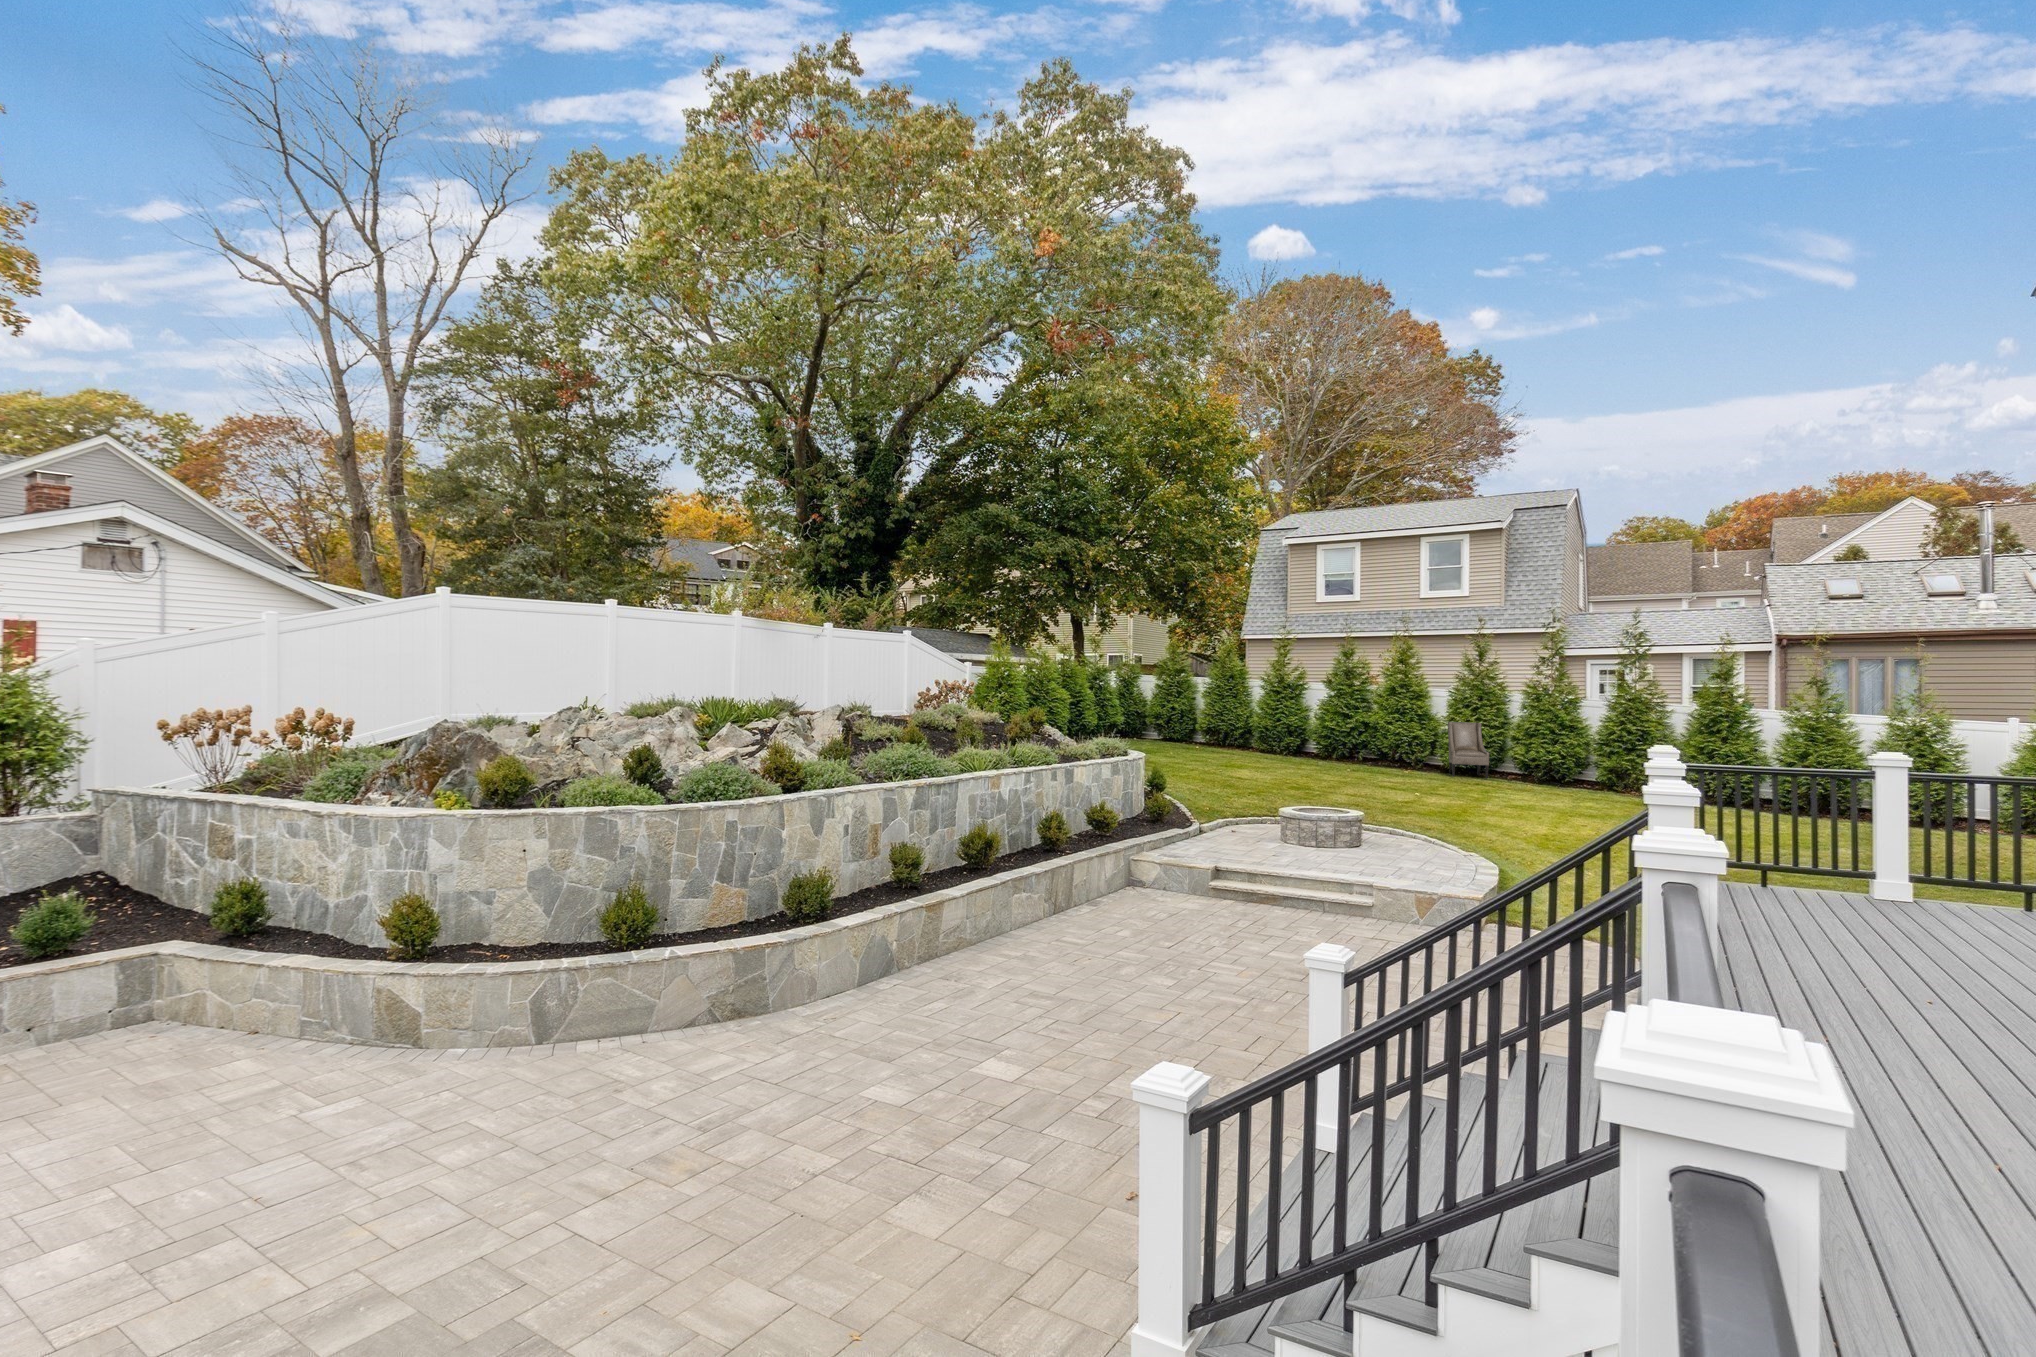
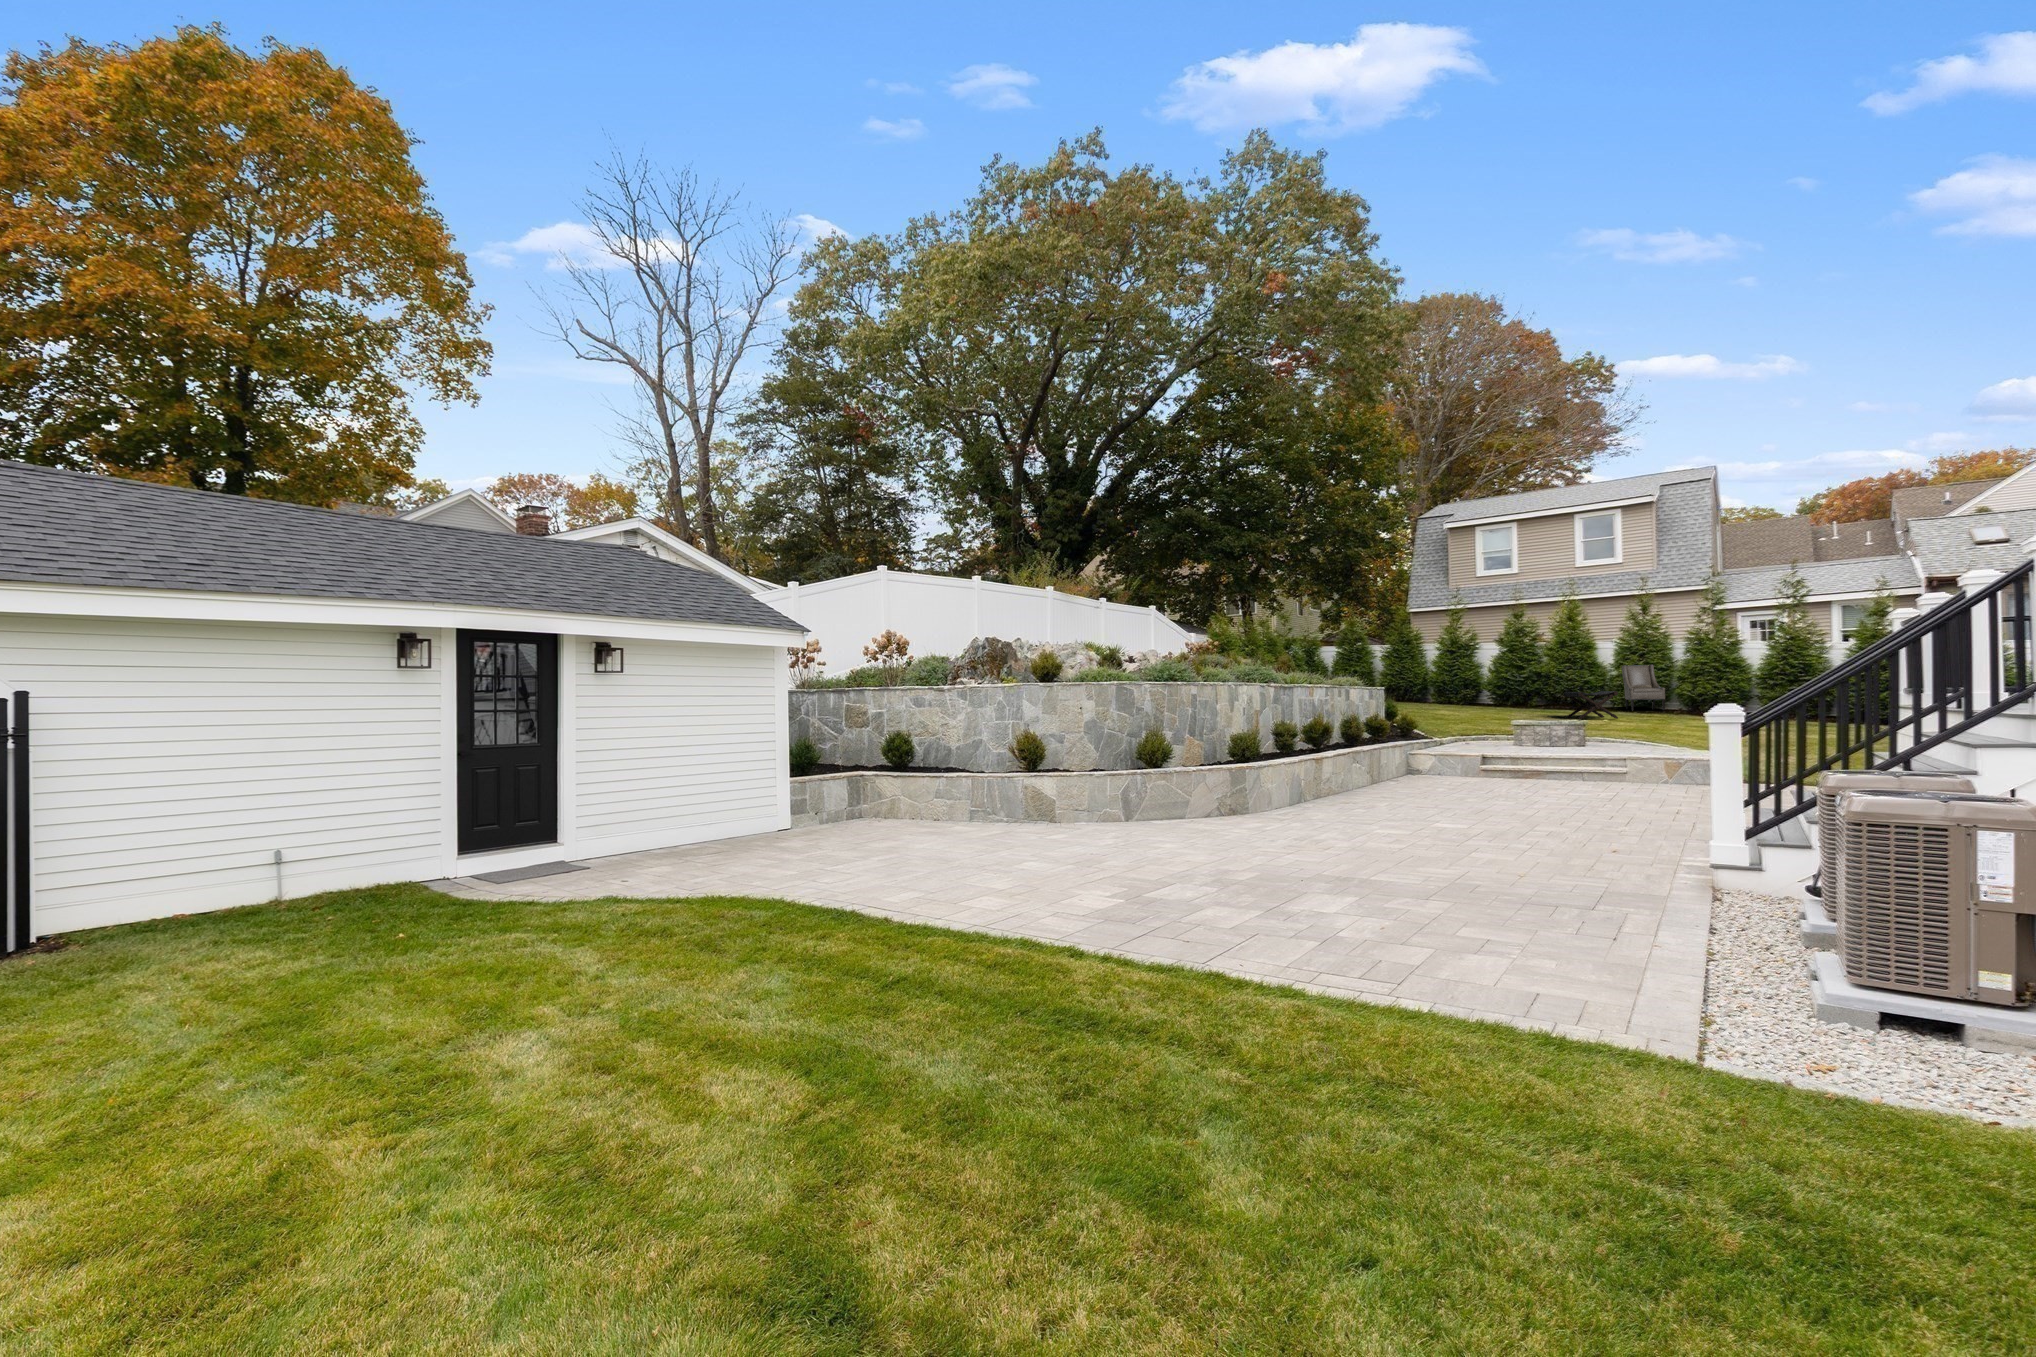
footstool: none [1374,756,1430,792] -> present [1564,691,1618,719]

